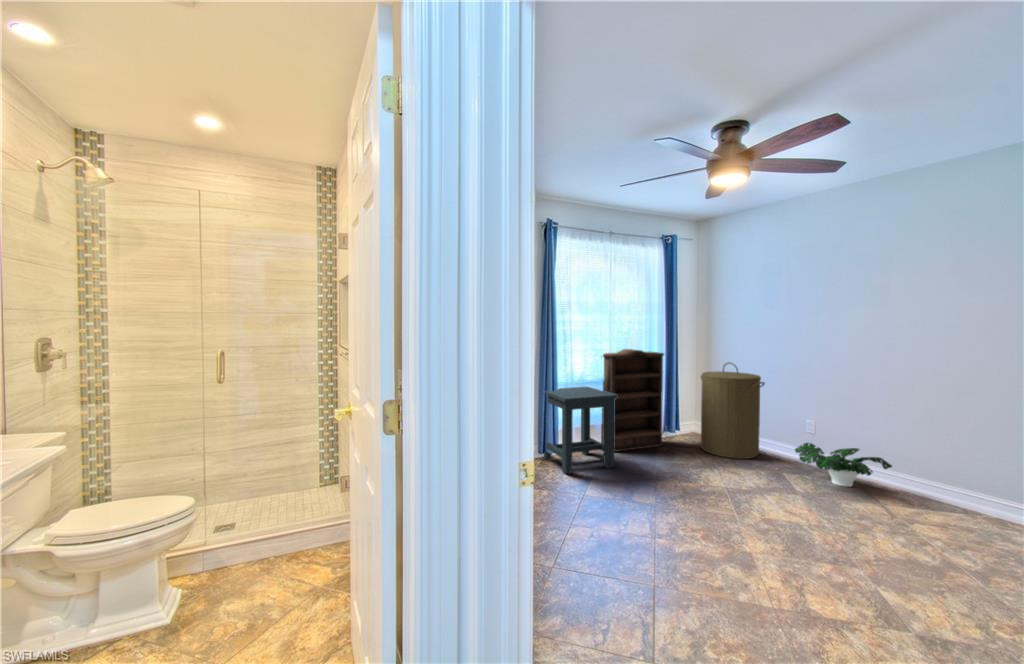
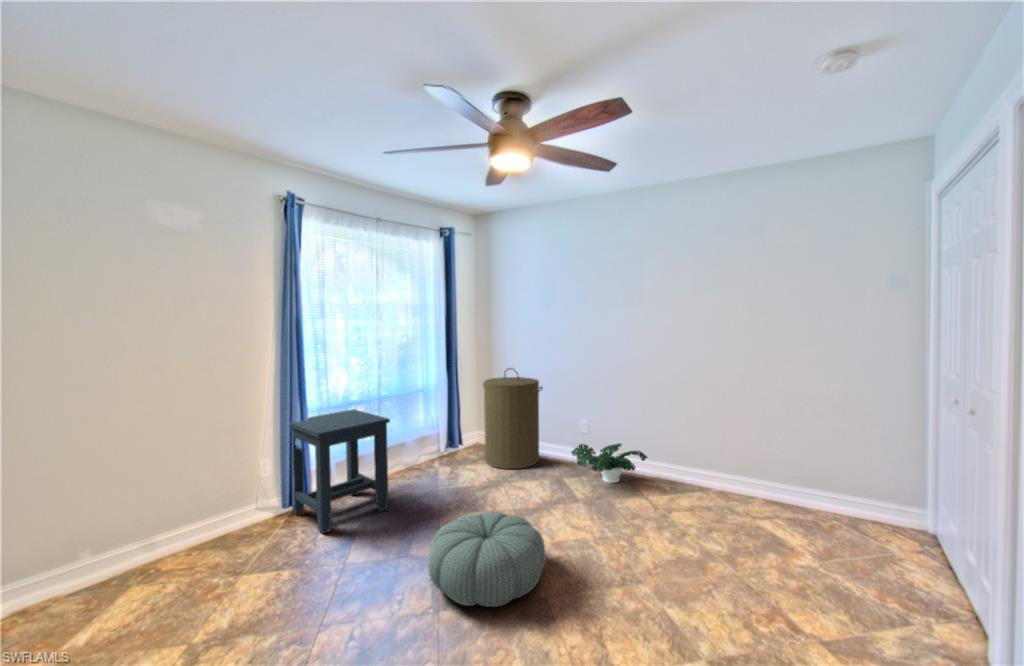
bookshelf: present [601,349,664,452] -> none [370,359,447,486]
pouf: none [648,476,753,546] -> present [428,511,546,607]

